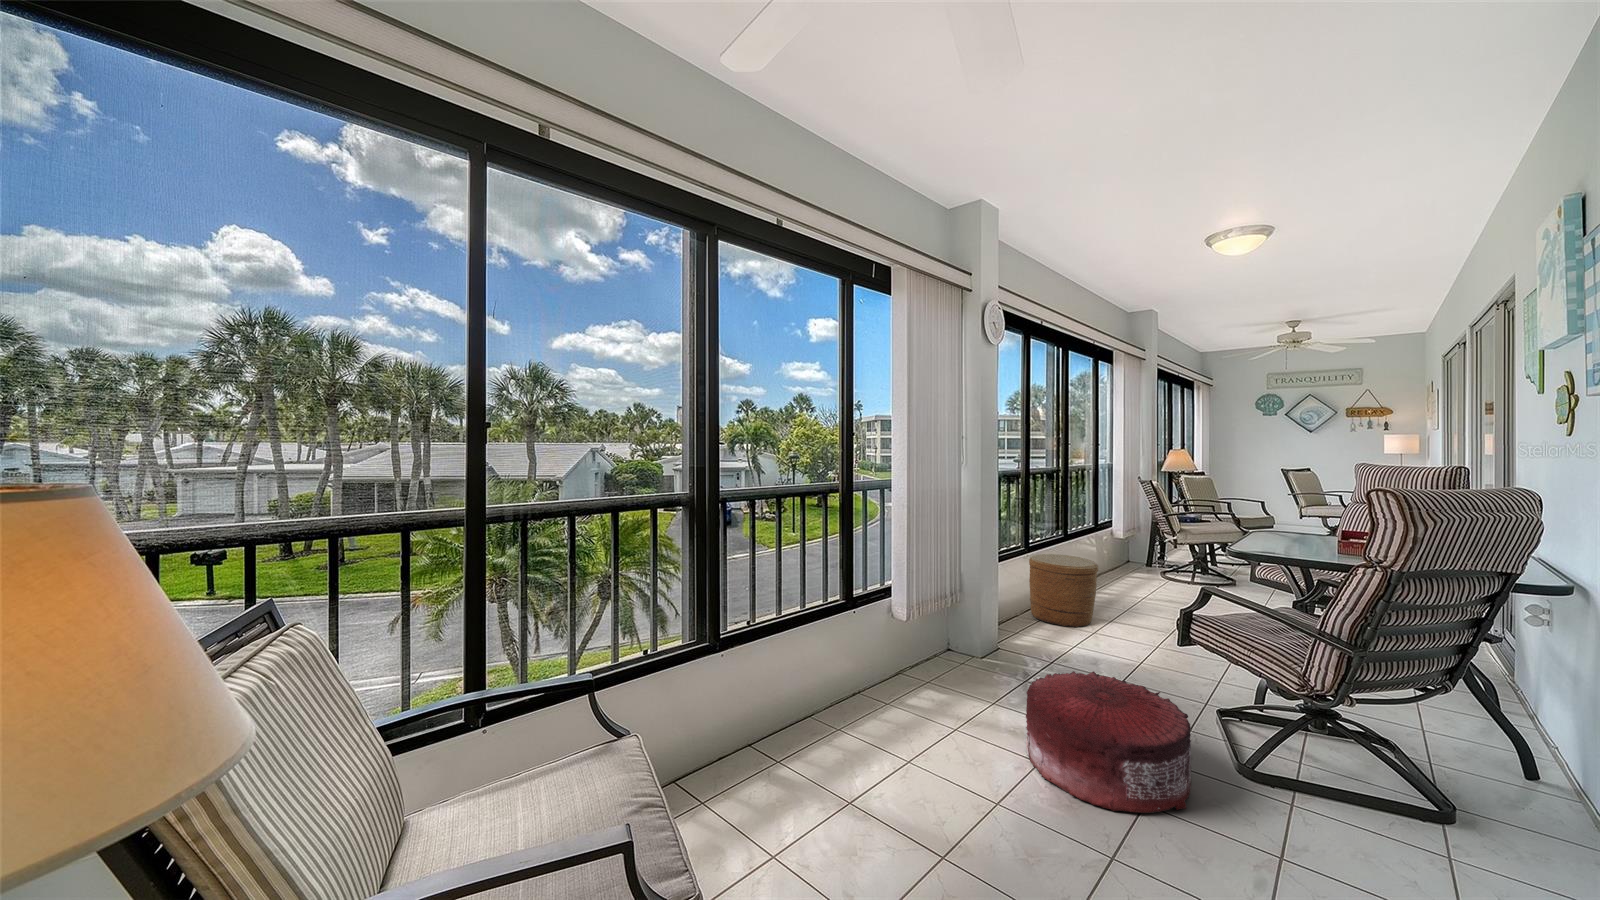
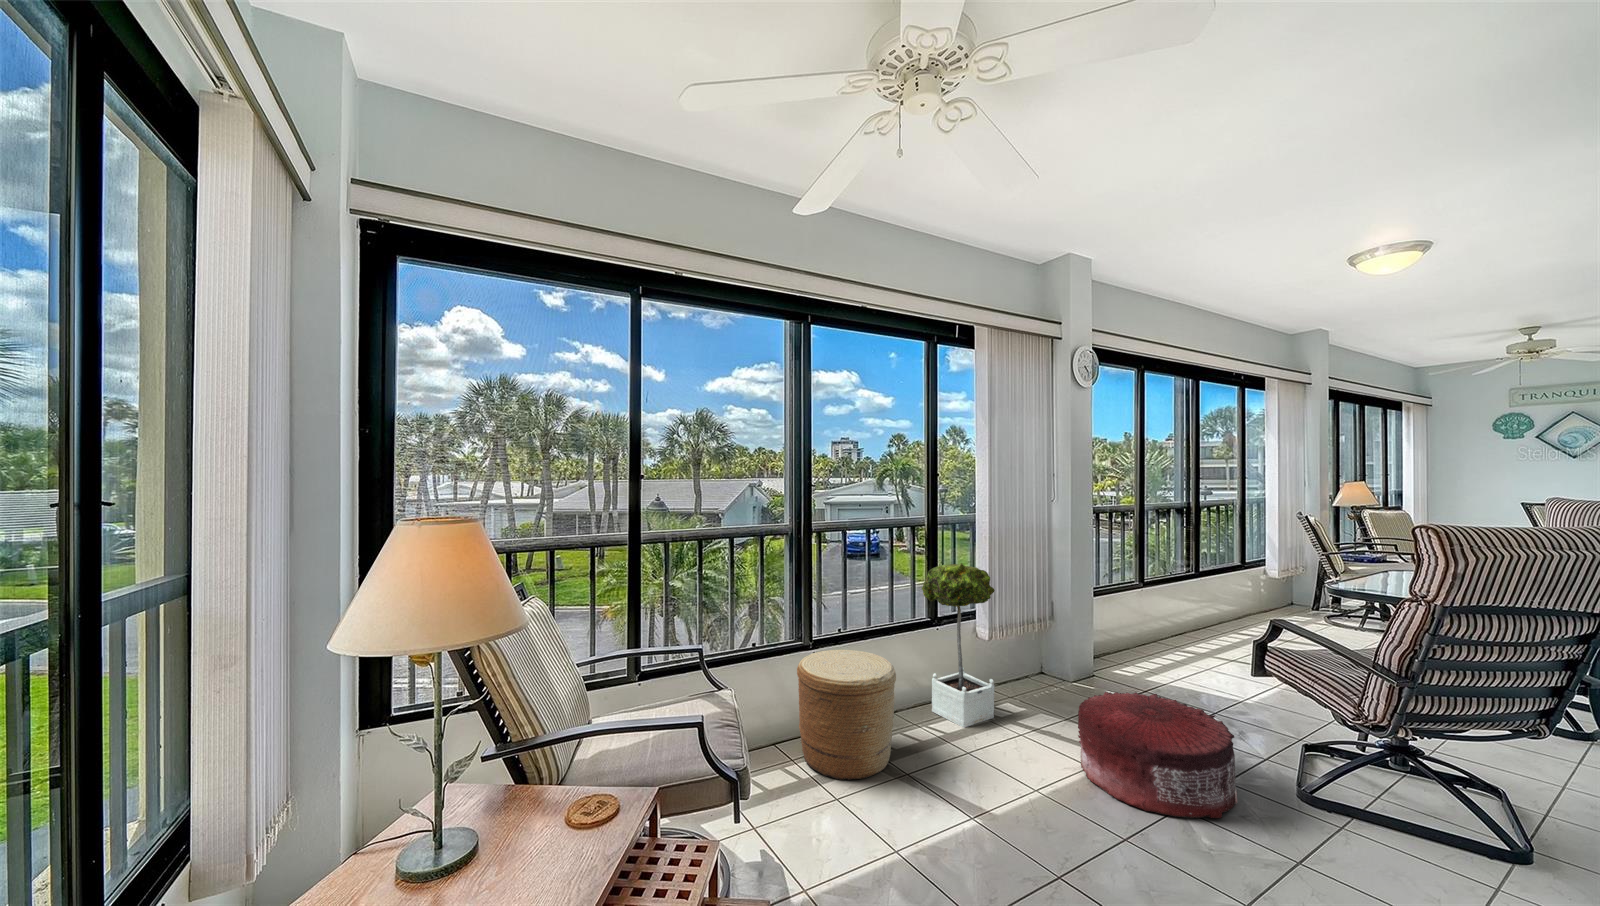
potted tree: none [844,538,925,725] -> present [922,563,995,728]
woven basket: present [1029,554,1098,627] -> present [797,650,896,780]

